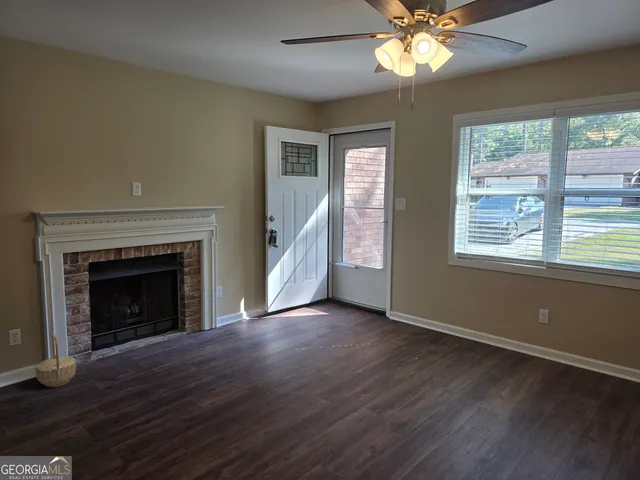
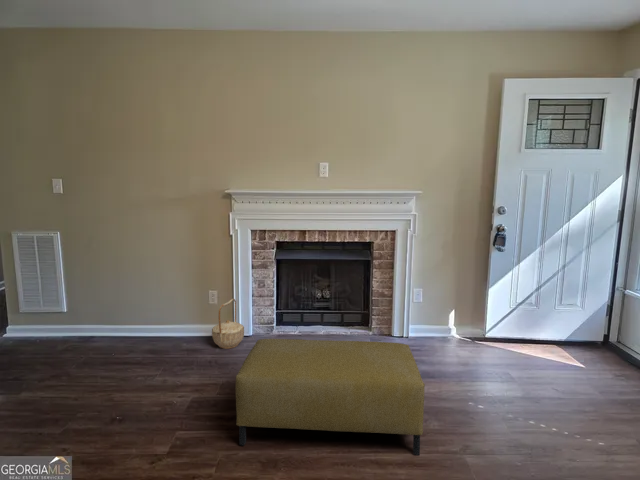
ottoman: none [155,320,302,426] -> present [236,339,425,455]

